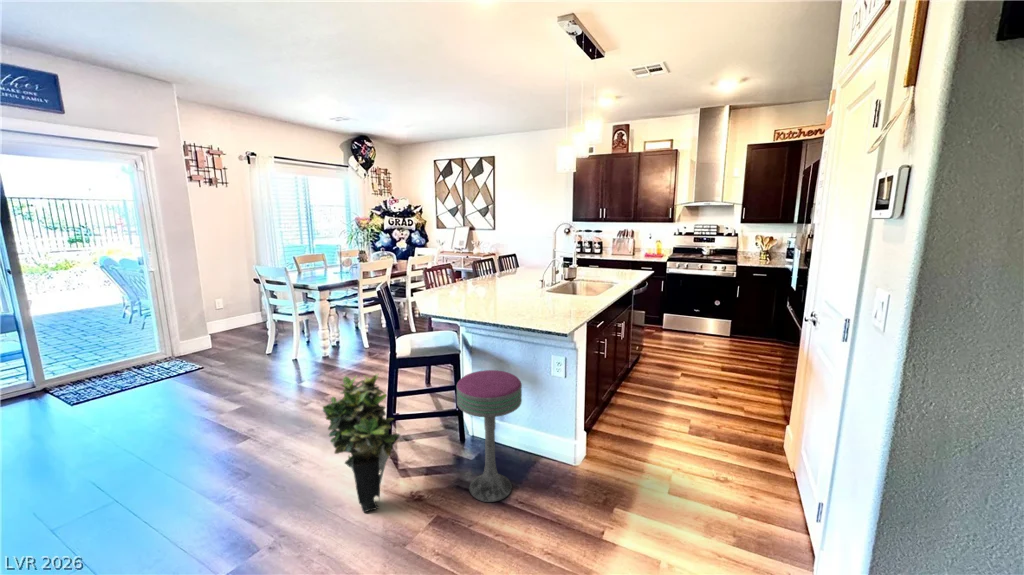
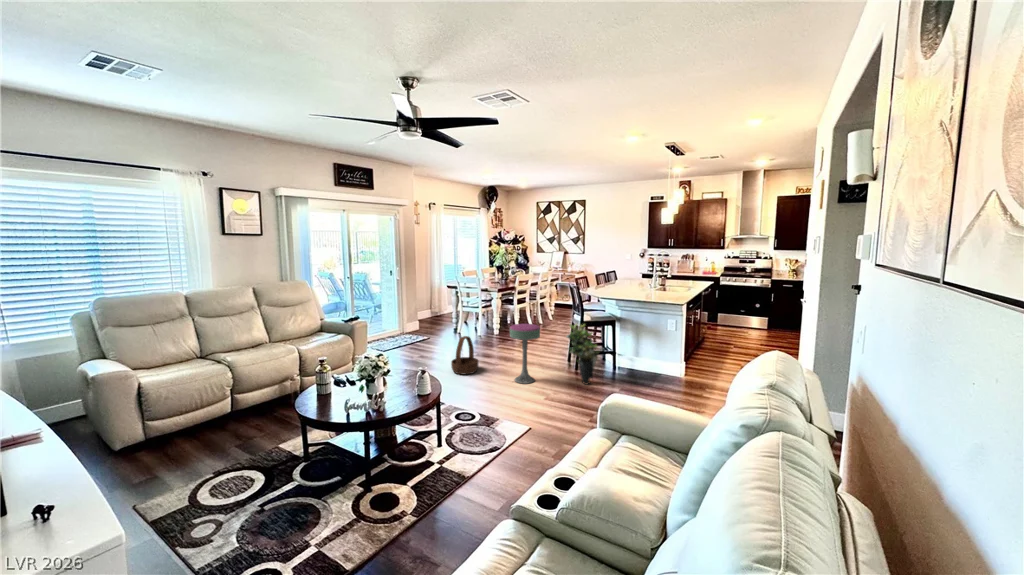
bar stool: present [457,370,522,502] -> present [510,324,540,384]
basket: none [110,398,187,481] -> present [451,336,478,375]

